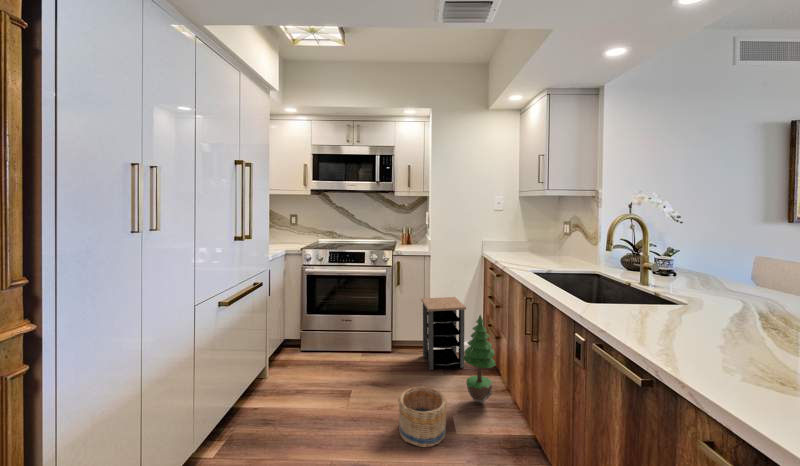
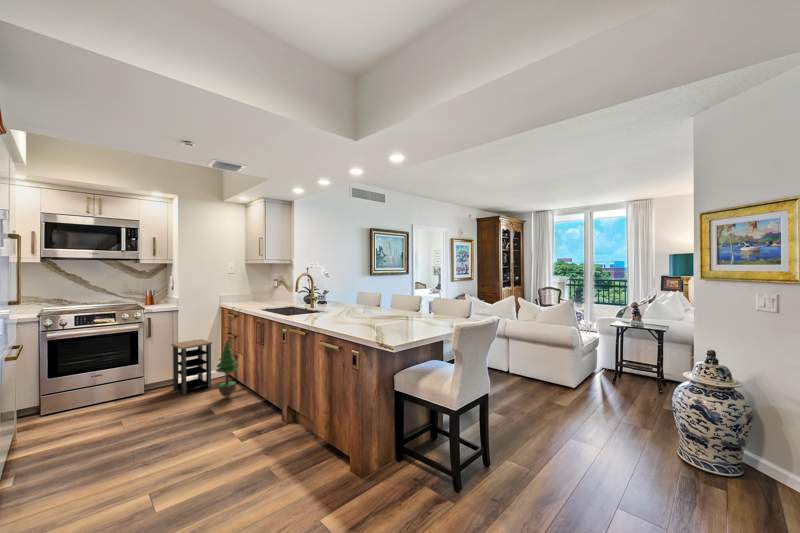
basket: present [398,387,447,447] -> none [173,391,209,426]

